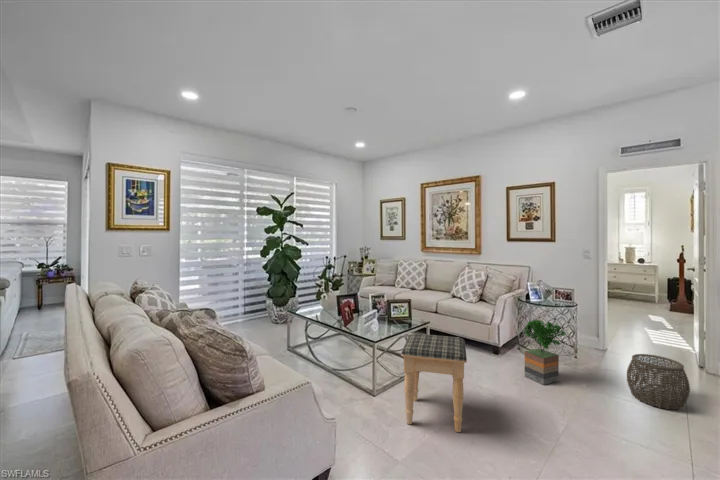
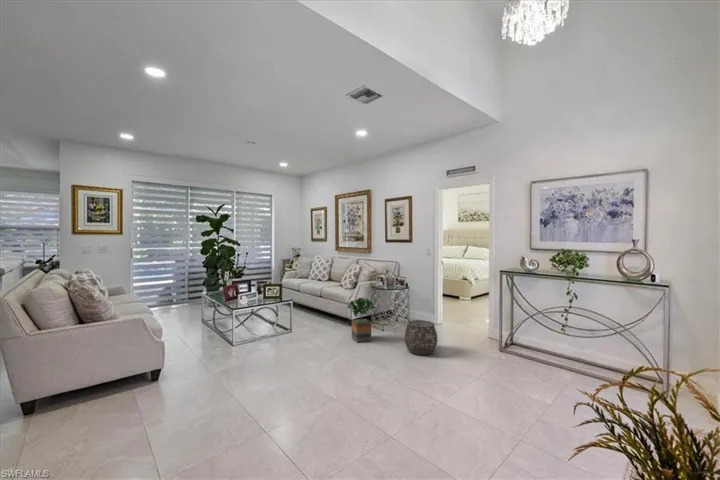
footstool: present [401,334,467,432] -> none [231,304,287,363]

